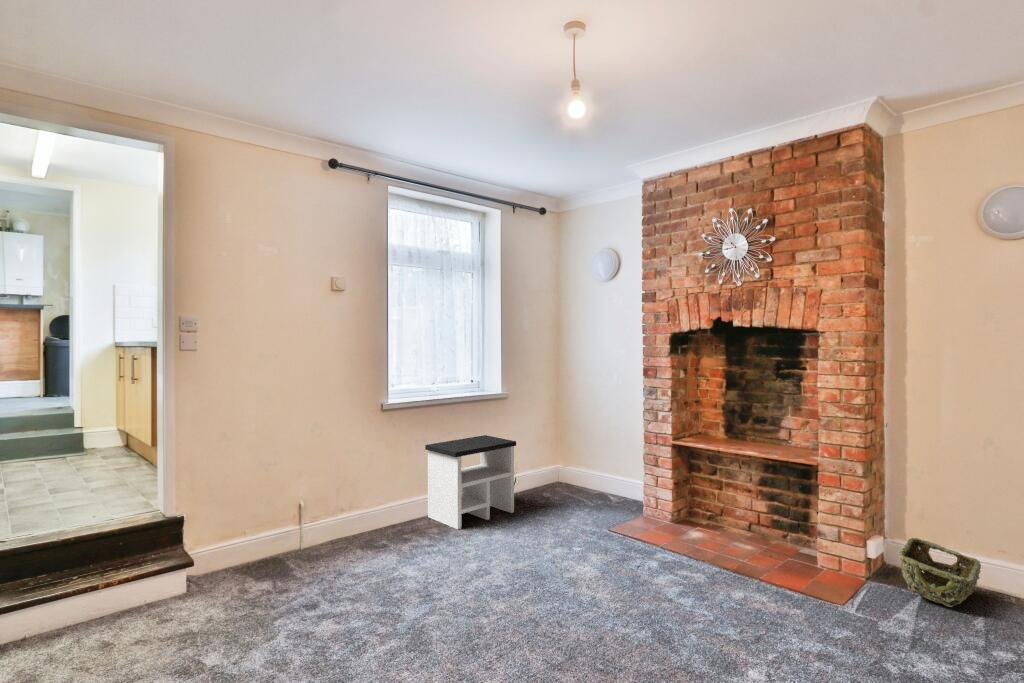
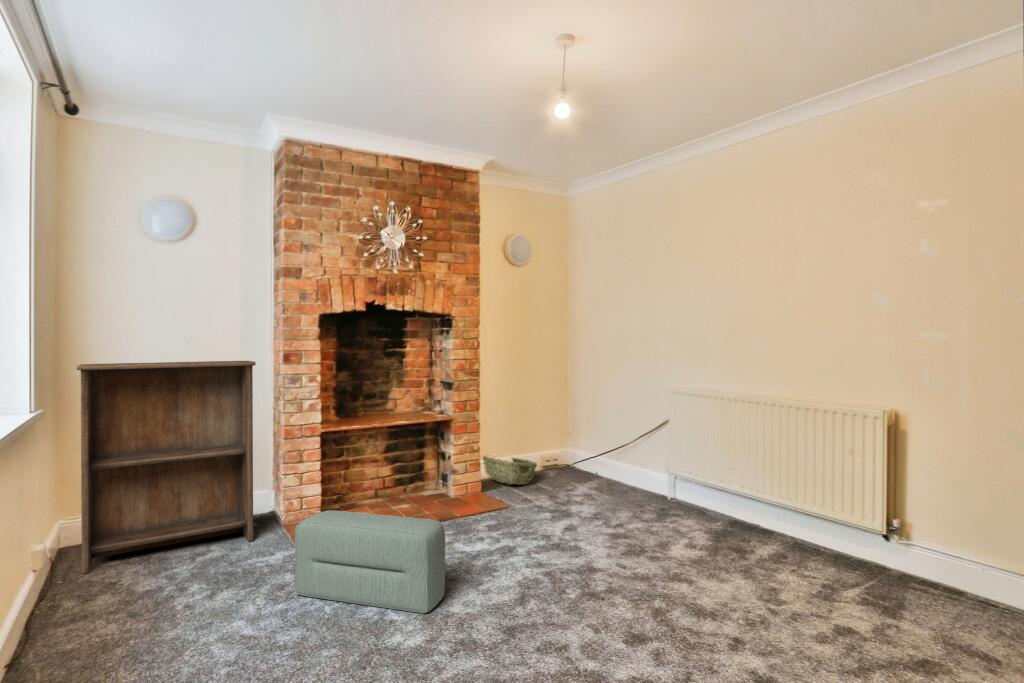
bookshelf: none [522,369,622,516] -> present [77,361,256,573]
side table: present [425,435,516,529] -> none [17,474,145,670]
pouf: none [508,498,552,603] -> present [295,510,445,613]

